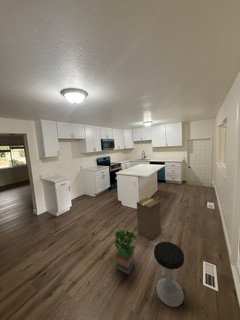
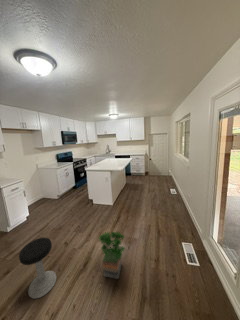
cardboard box: present [137,198,161,240] -> none [115,192,139,234]
stool: present [154,242,184,307] -> present [19,238,56,298]

